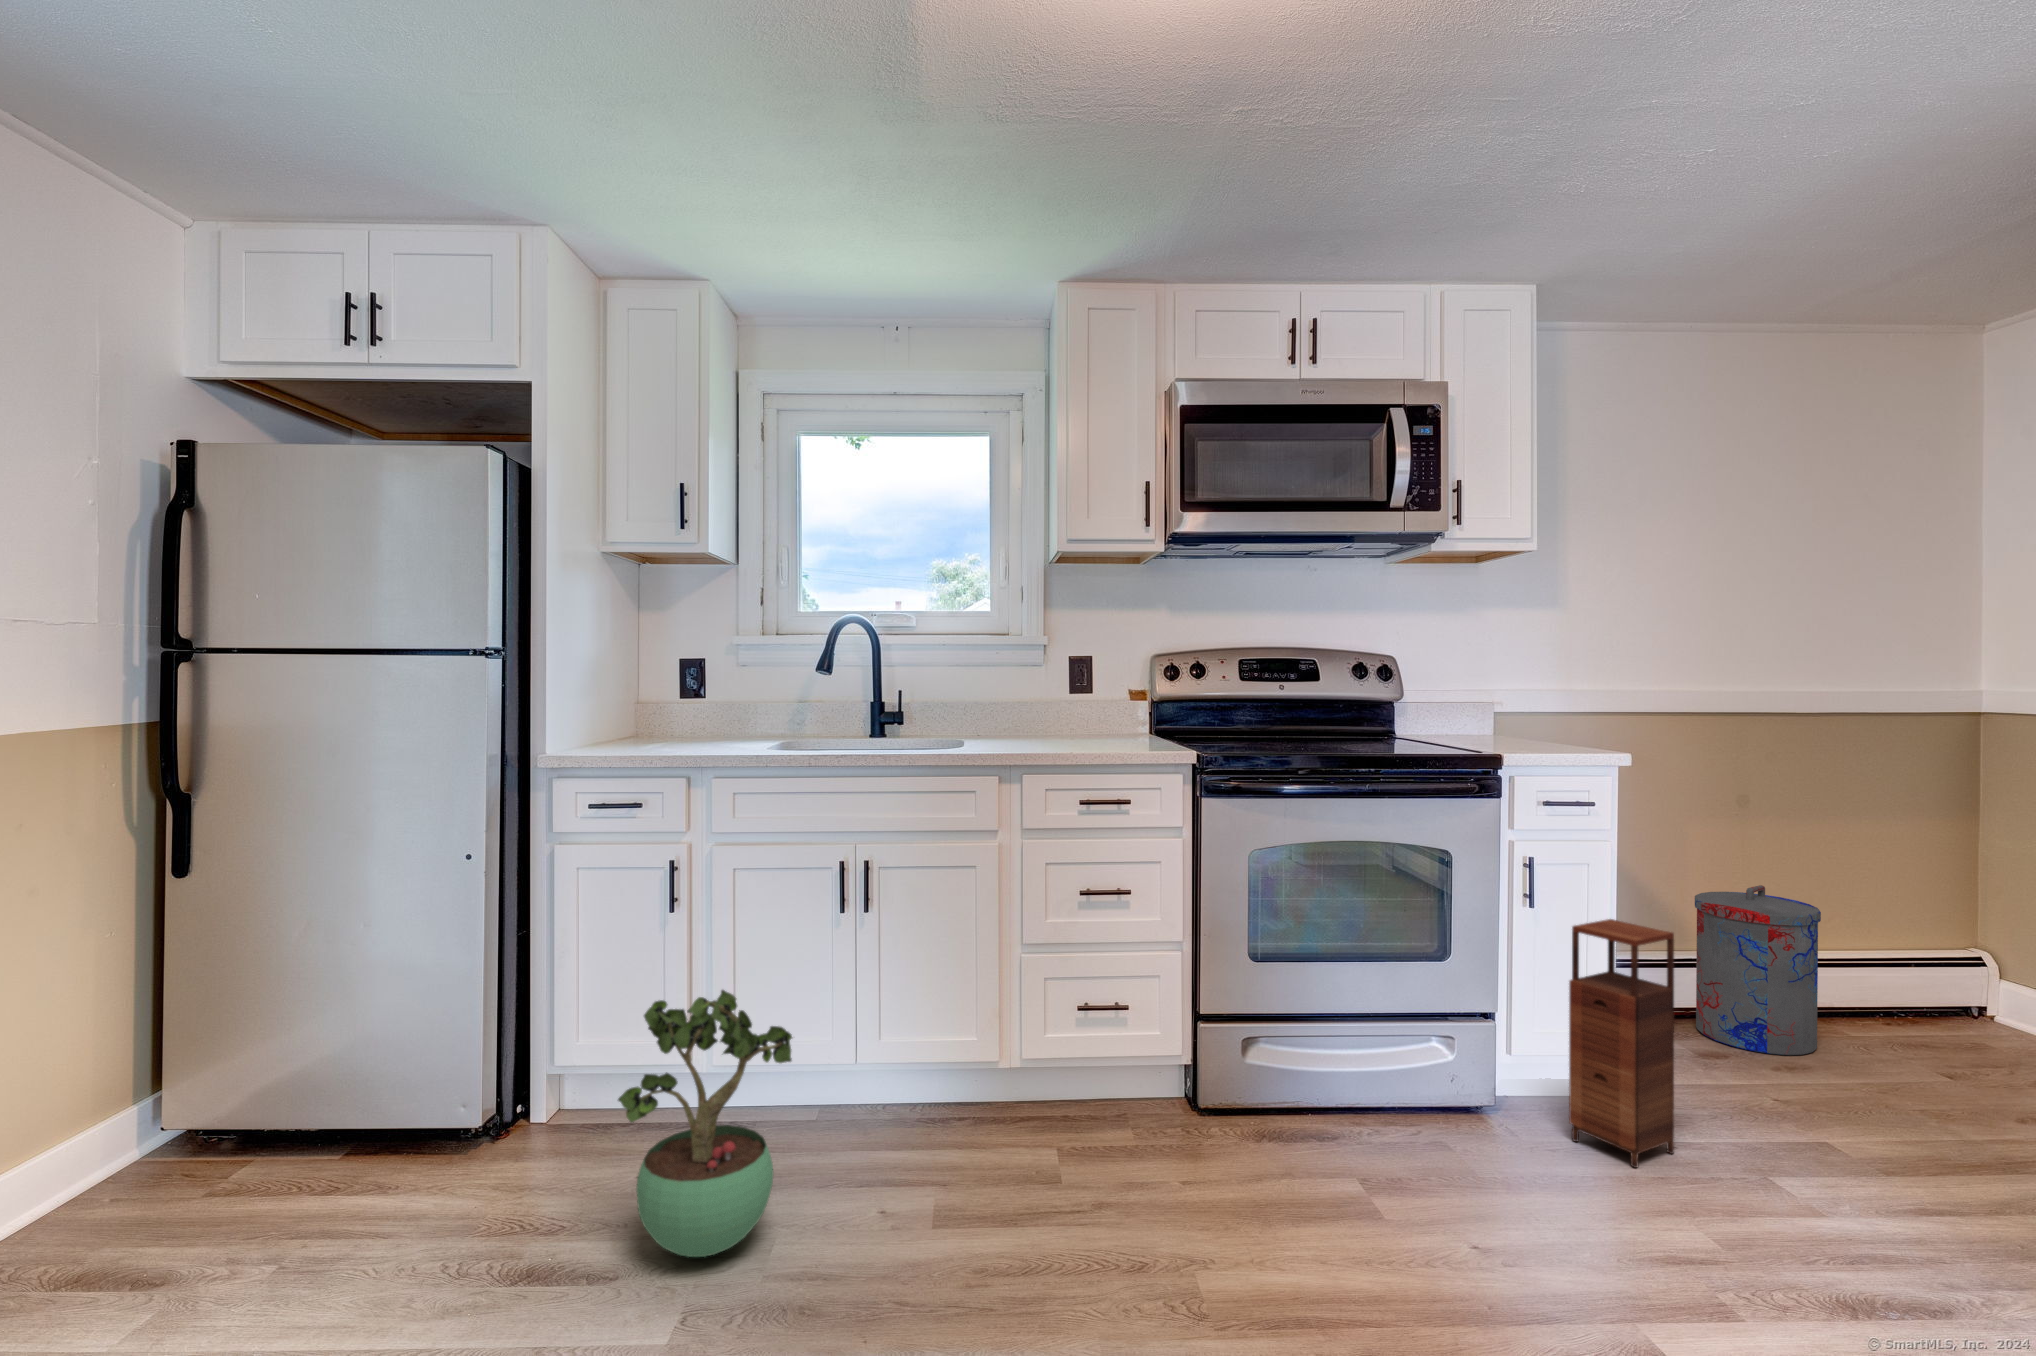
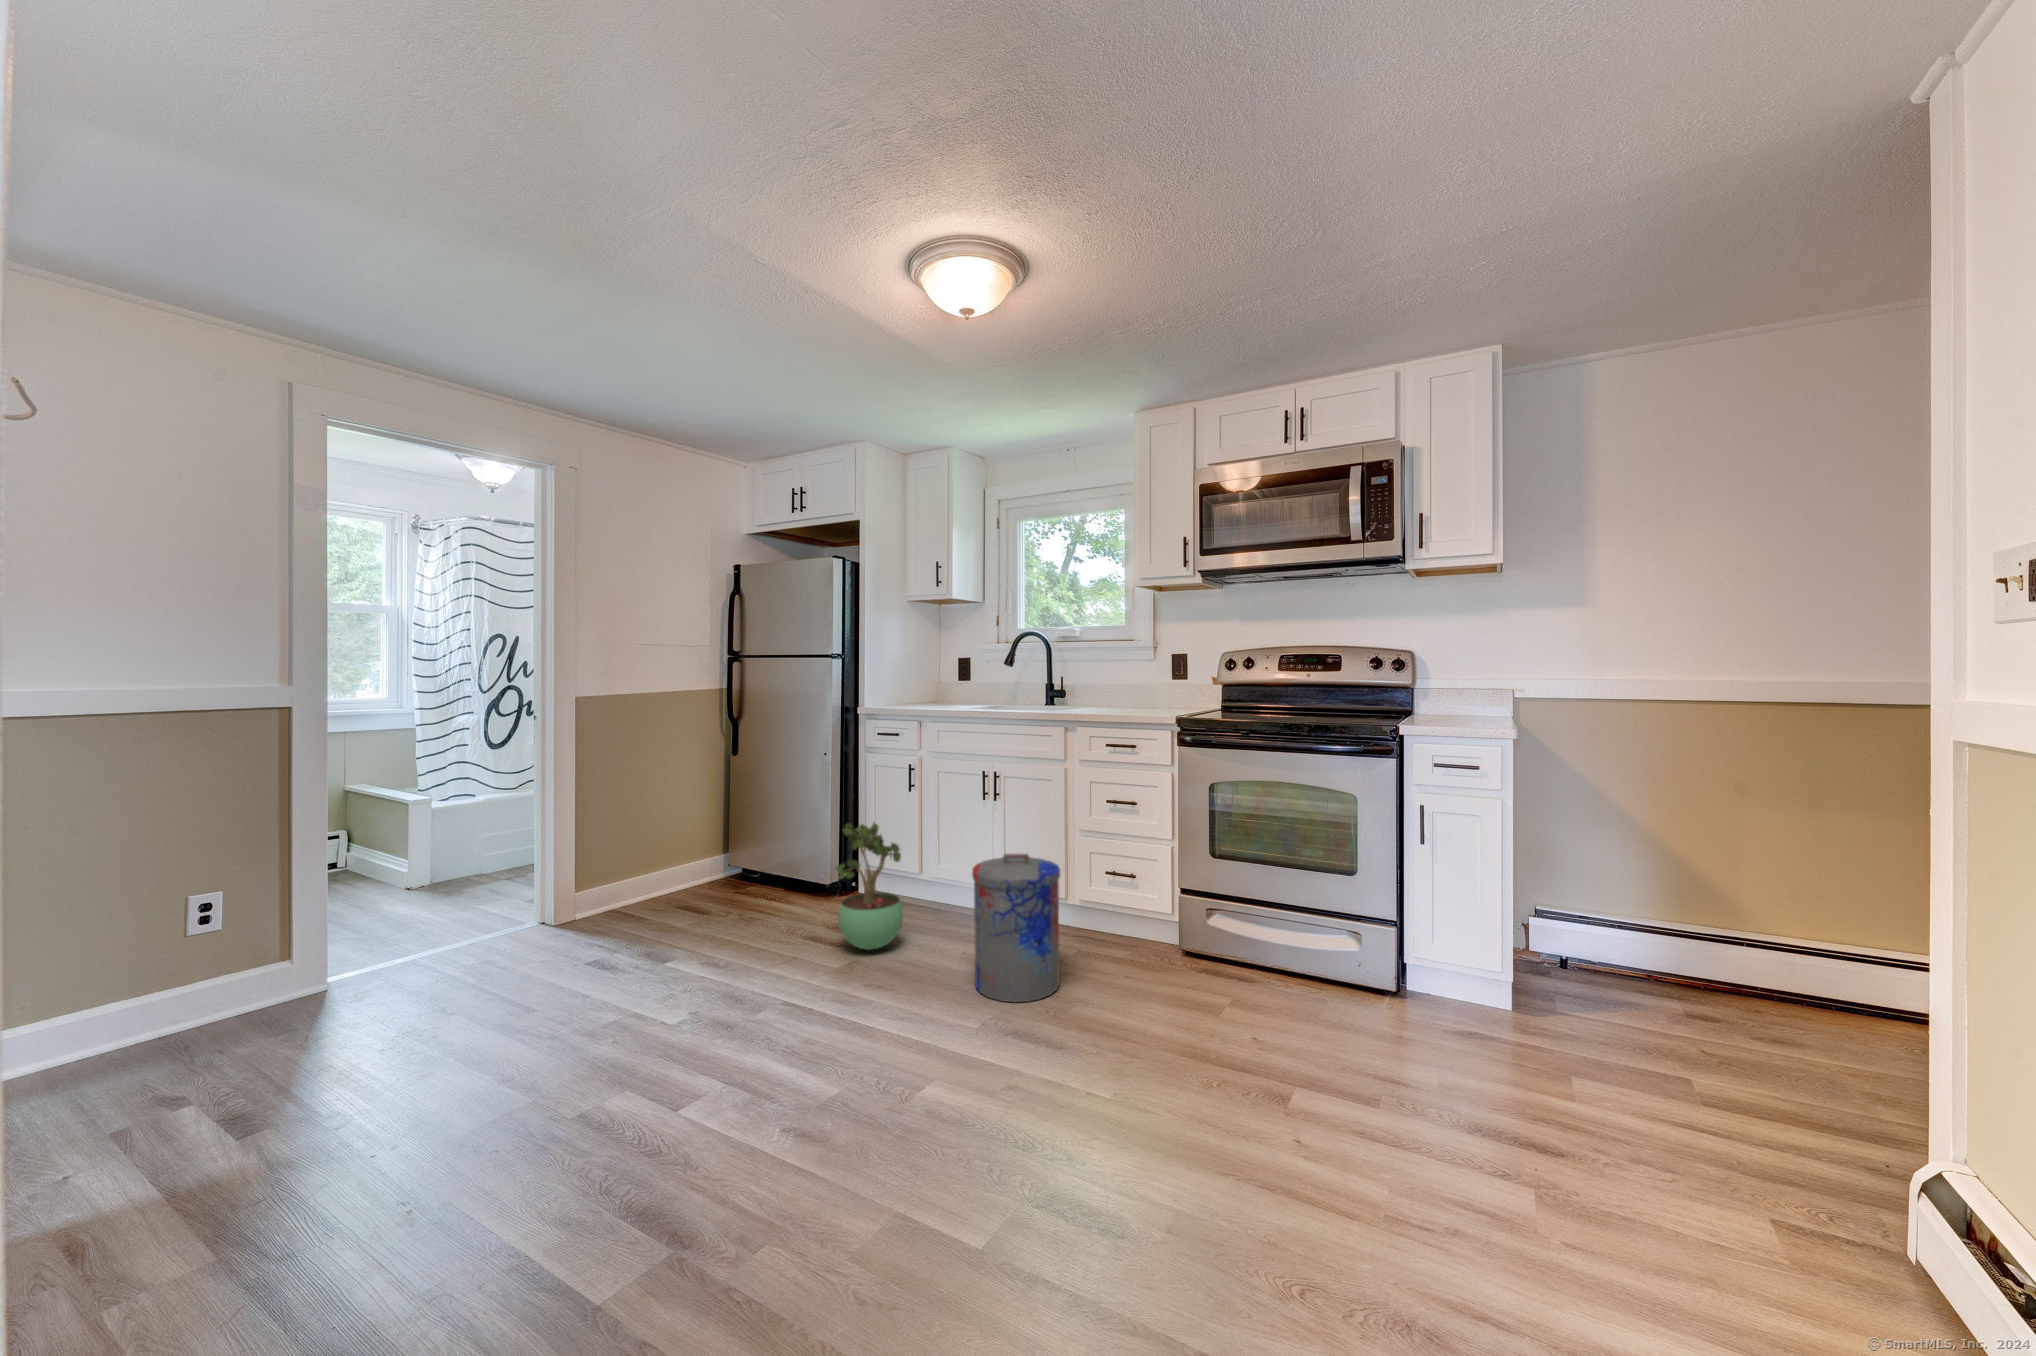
trash can: present [1695,885,1821,1055] -> present [972,854,1060,1002]
storage cabinet: present [1569,919,1674,1168] -> none [1429,860,1511,1053]

